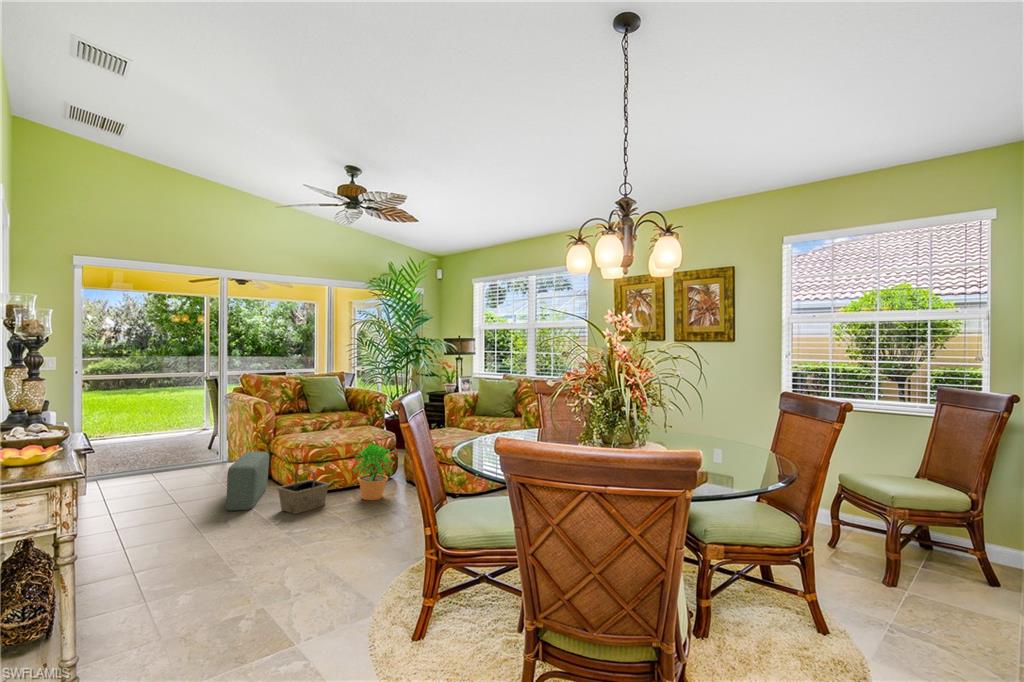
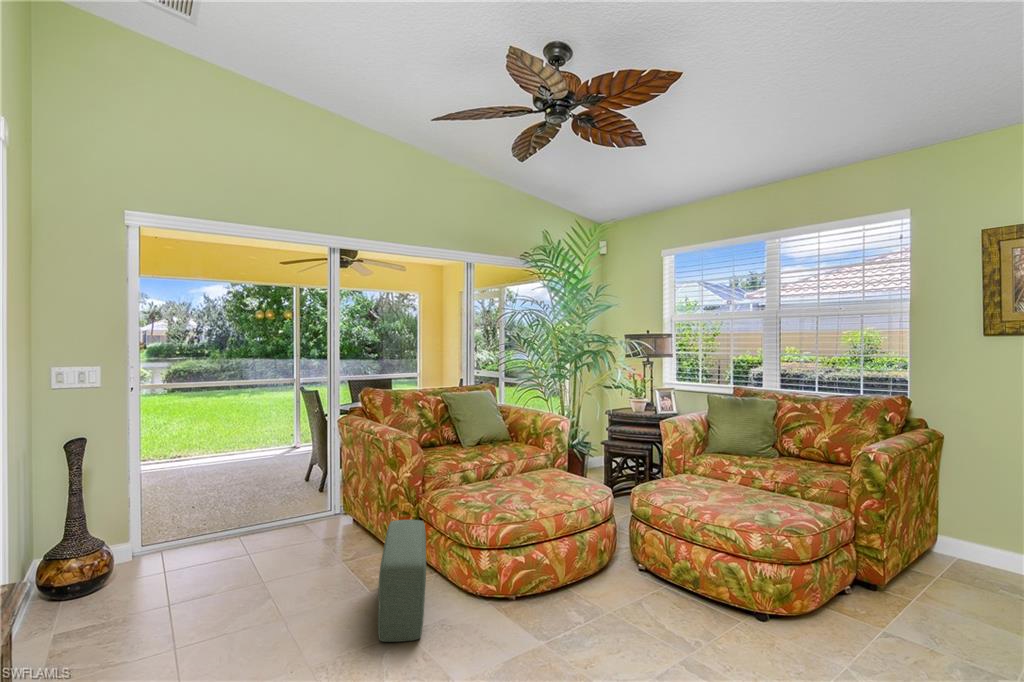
potted plant: present [353,444,393,500] -> none [576,518,649,621]
basket: present [278,468,329,514] -> none [466,565,546,659]

